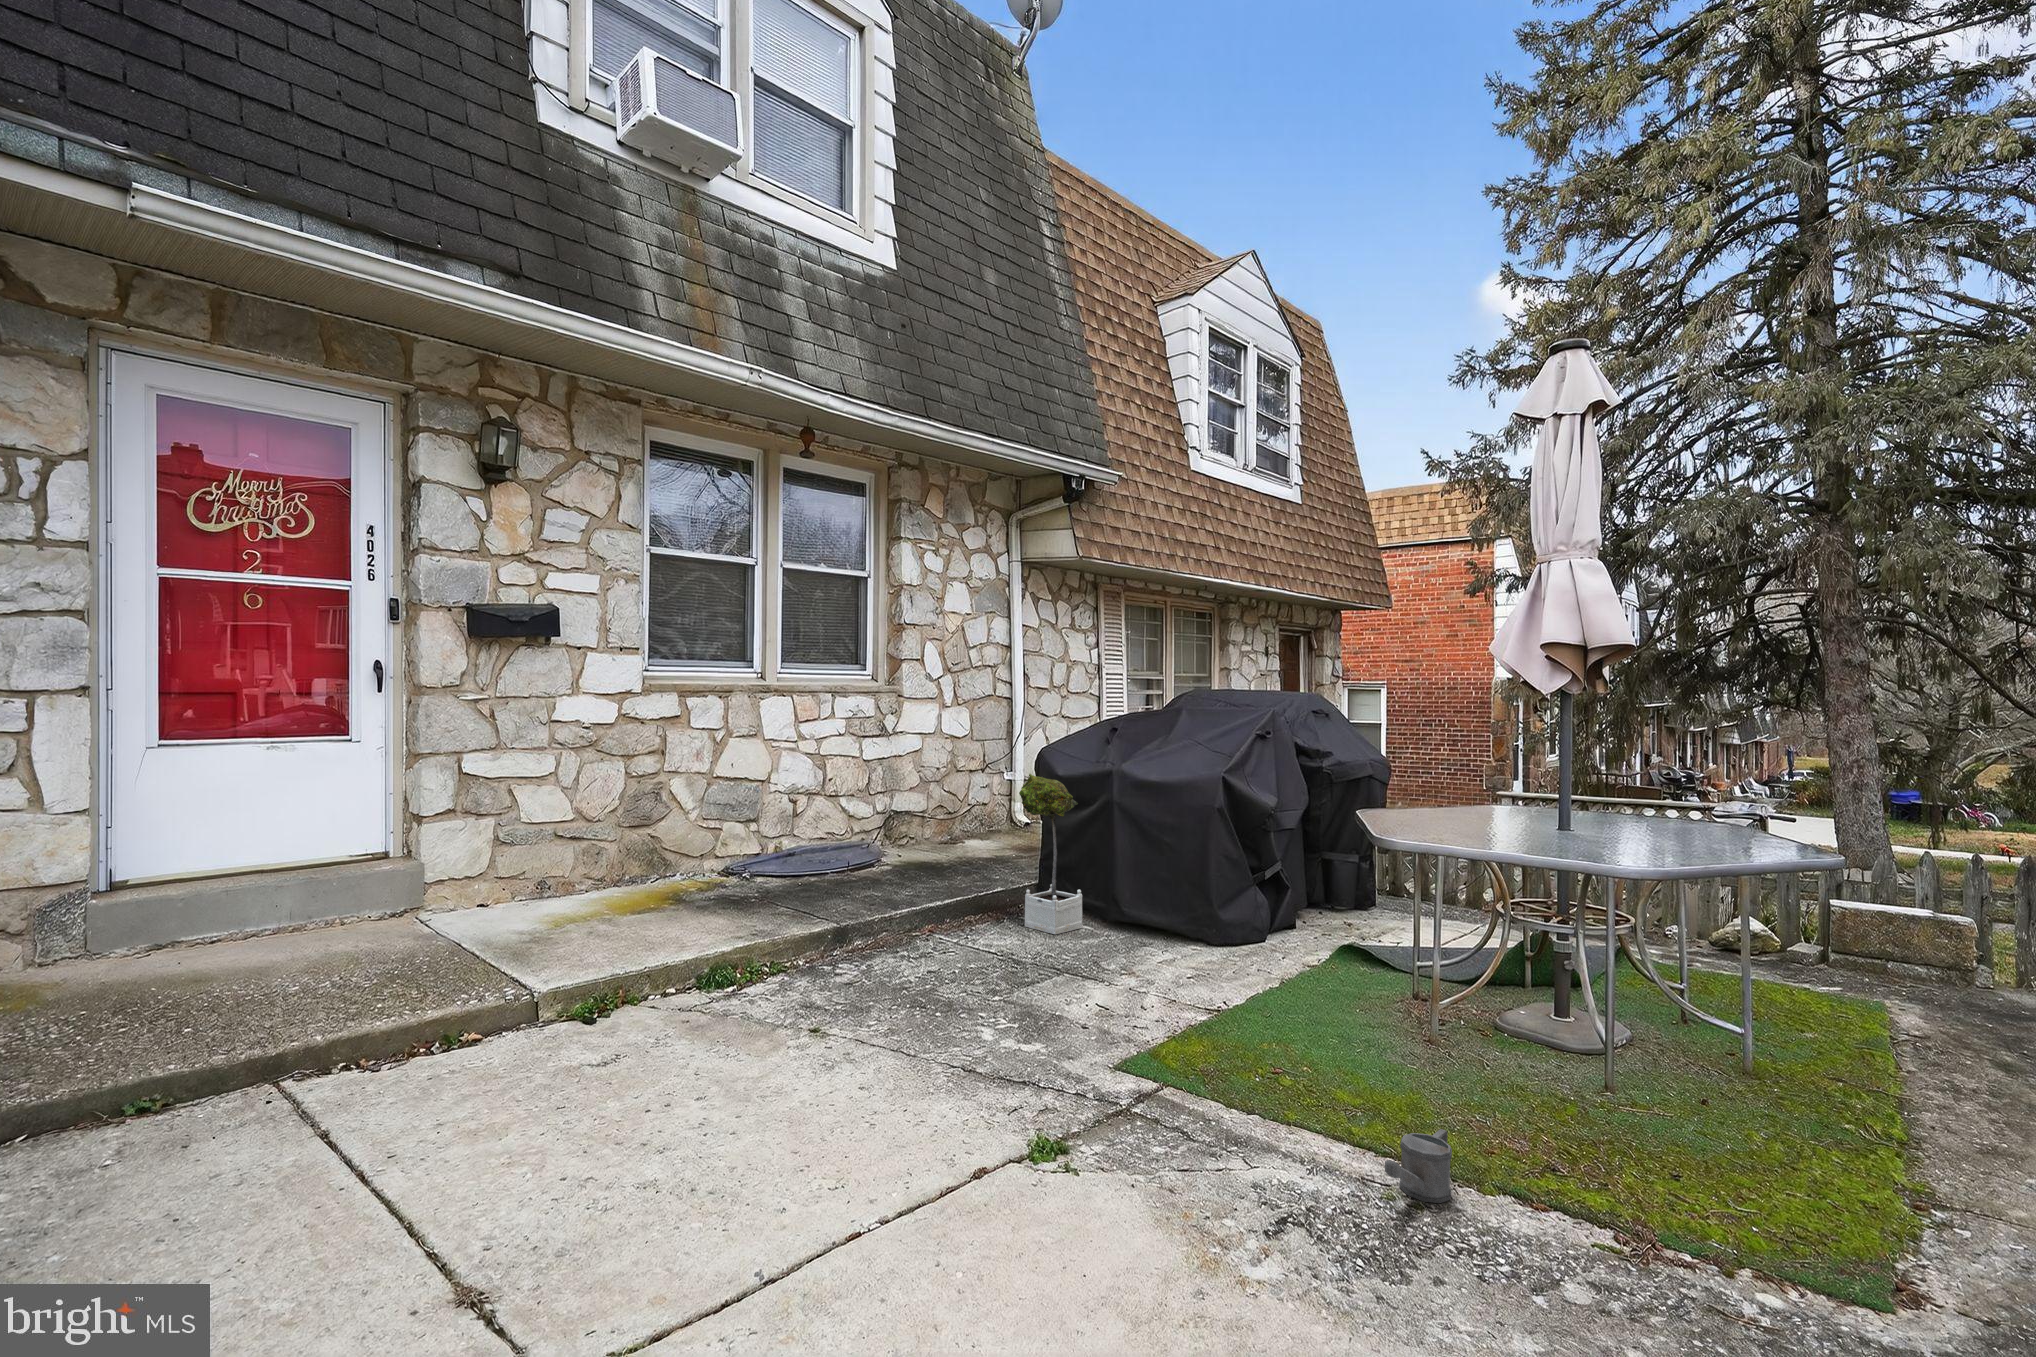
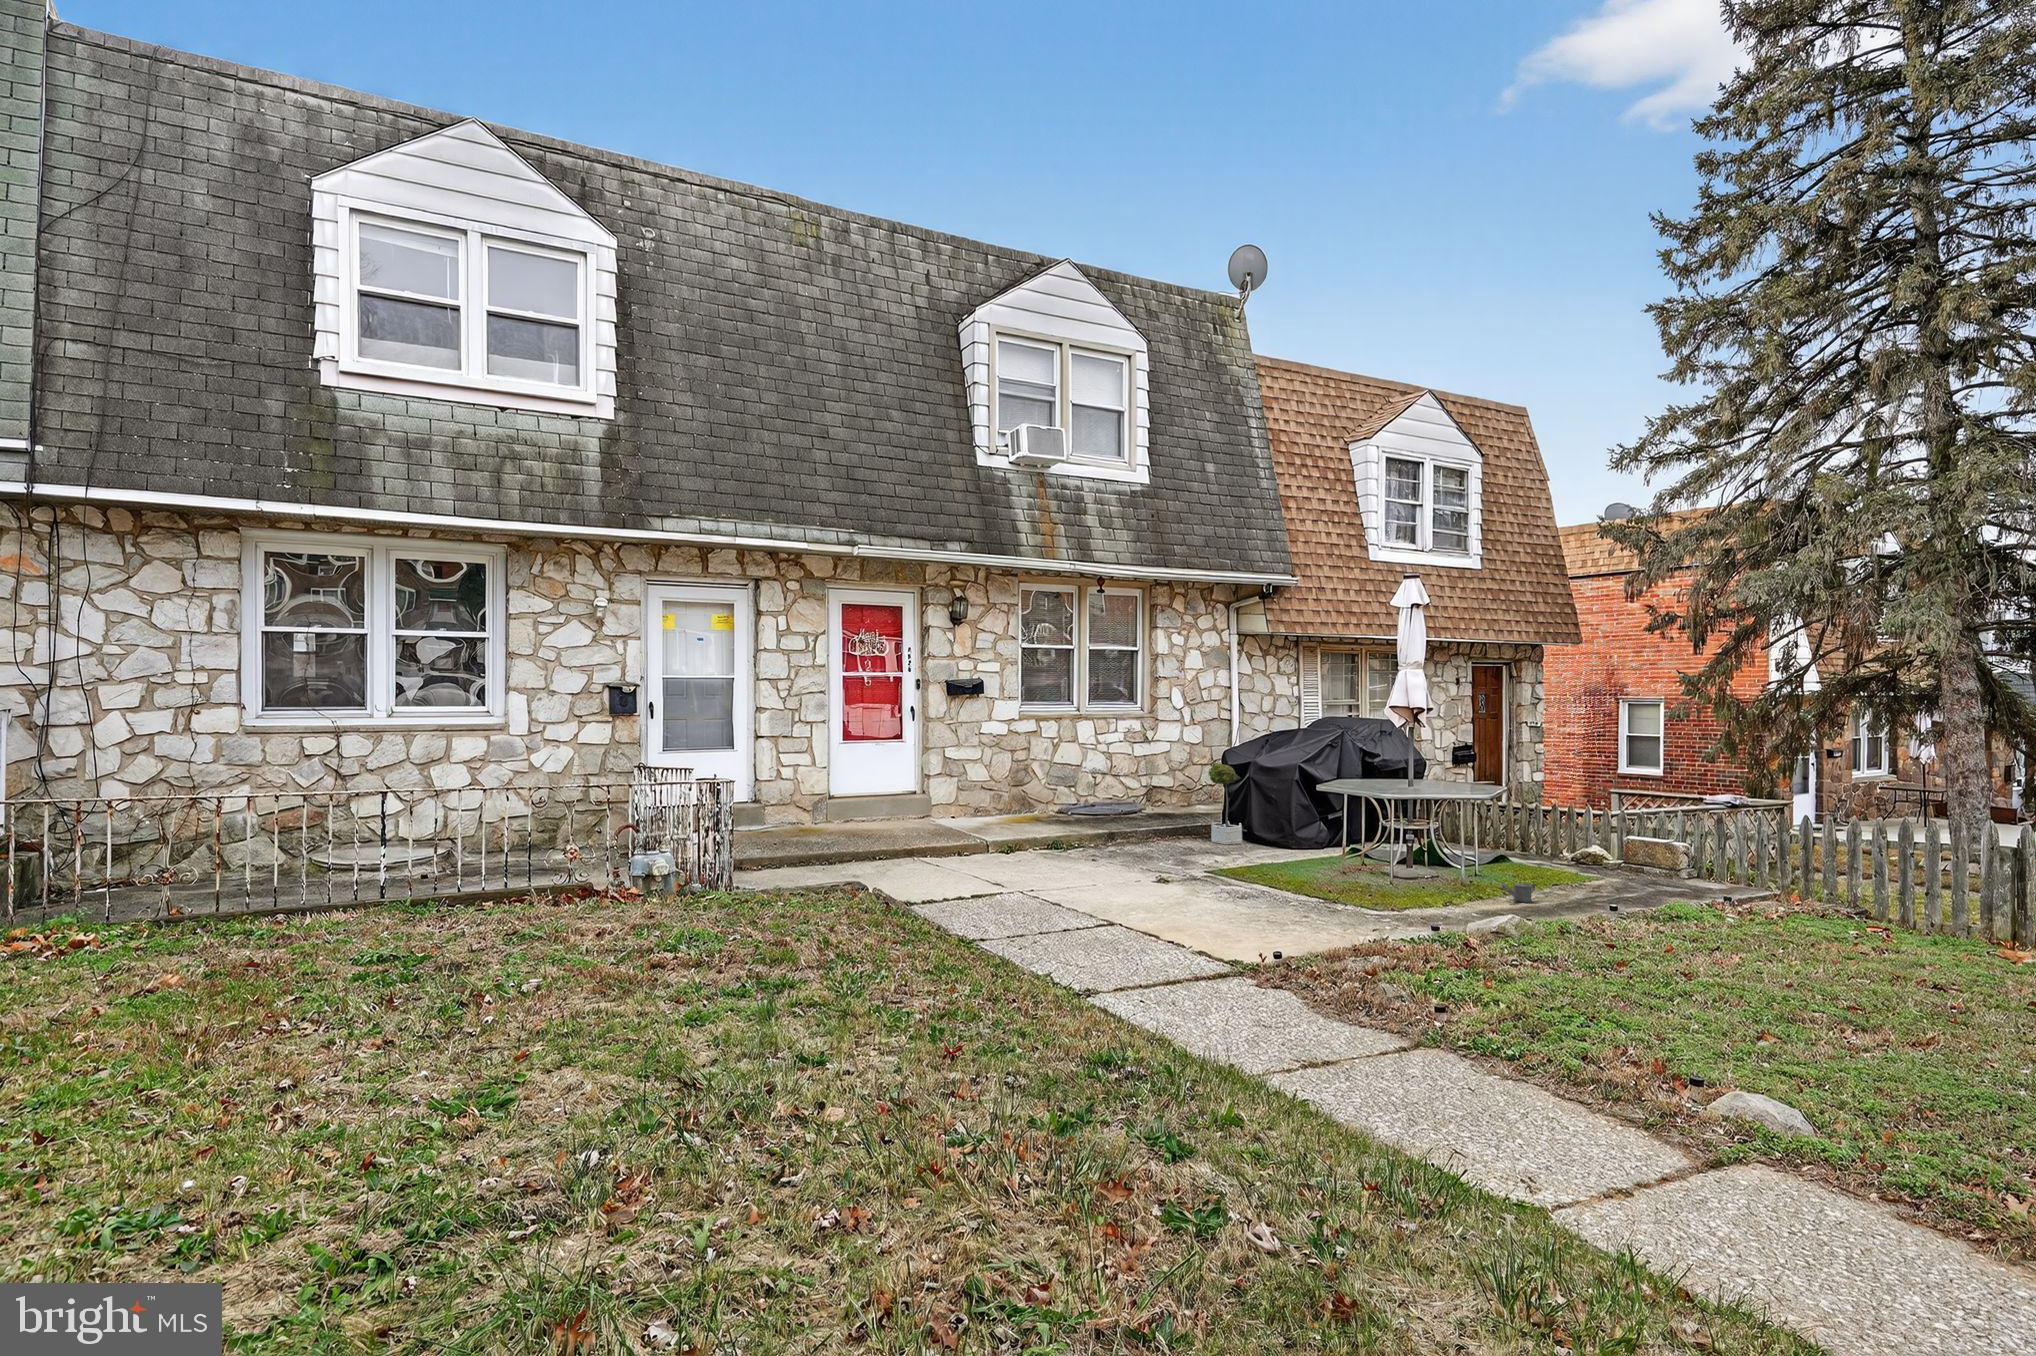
watering can: present [1385,1129,1452,1203] -> present [1502,884,1535,903]

